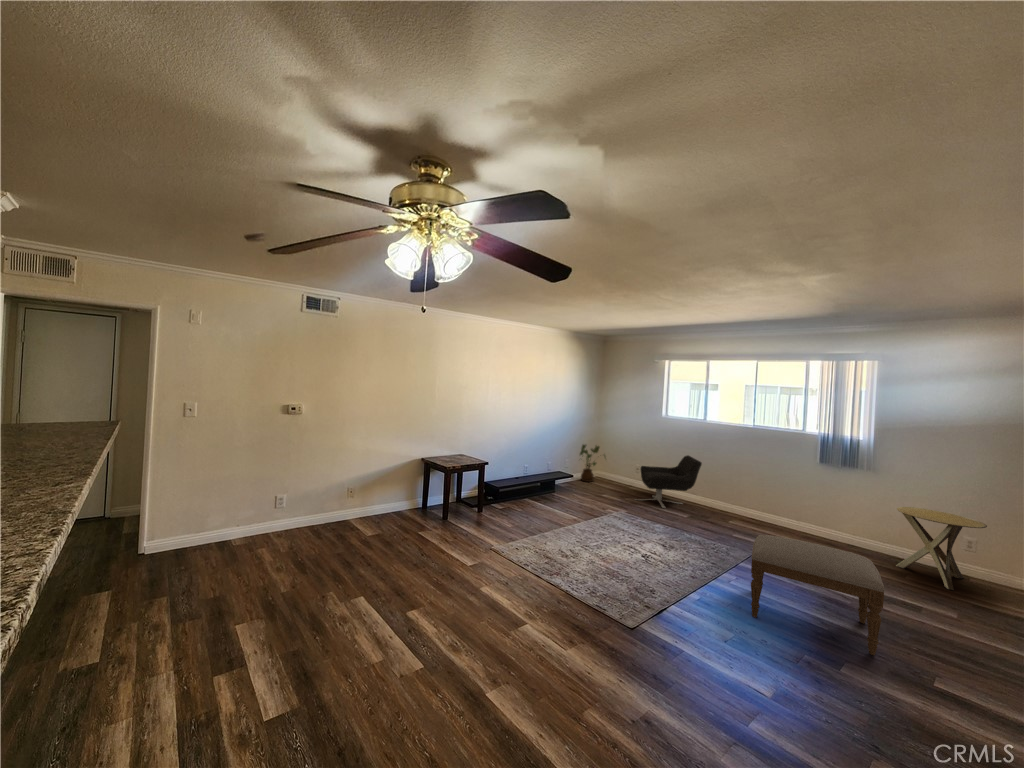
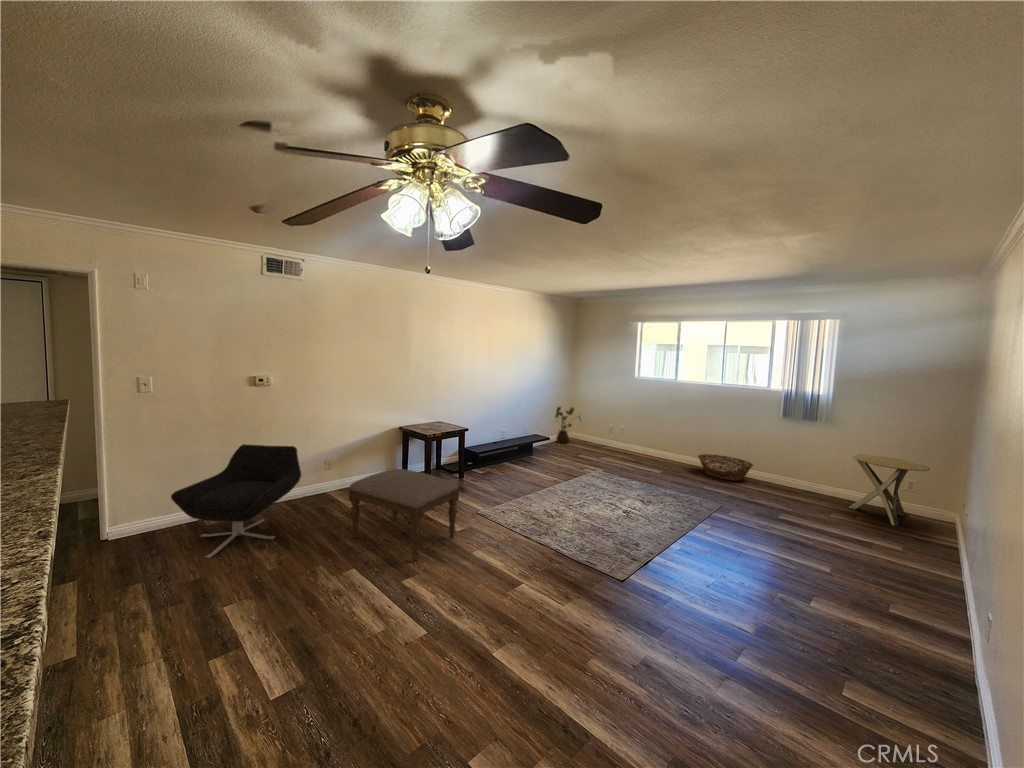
lounge chair: present [635,455,702,508] -> present [171,444,301,558]
basket: none [727,500,788,530] -> present [698,454,753,481]
ottoman: present [751,535,884,655] -> present [349,468,459,561]

